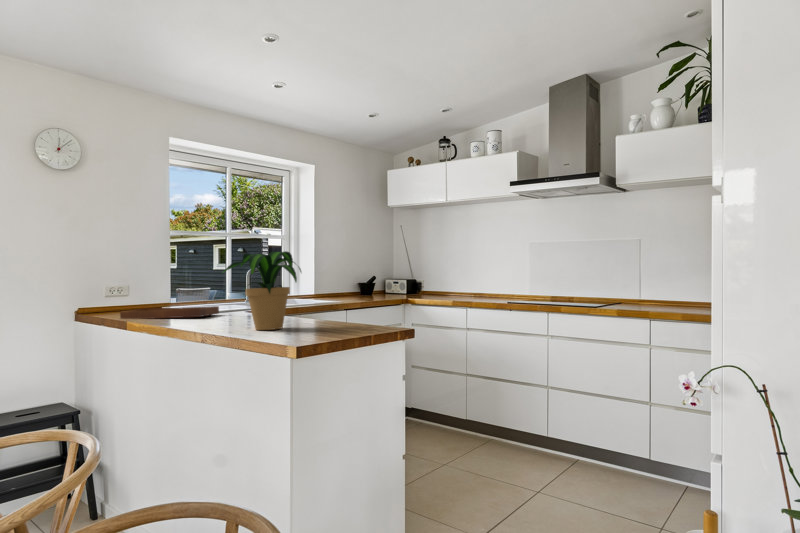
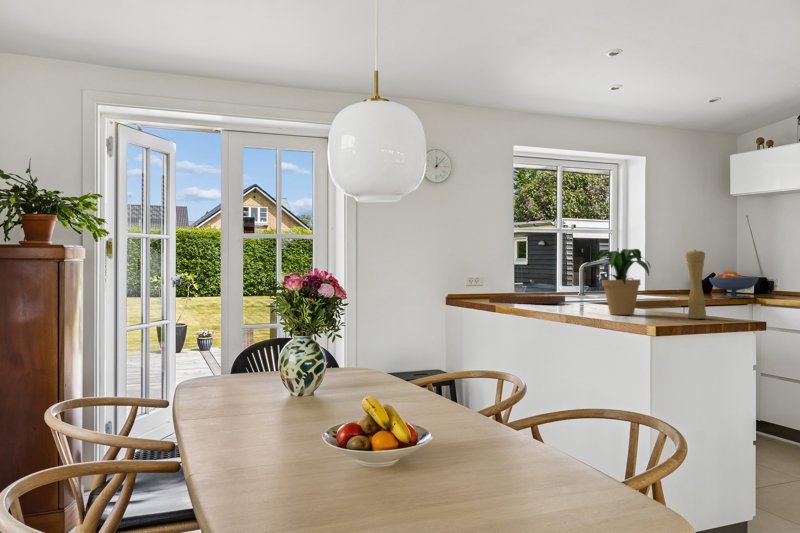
pepper mill: none [336,253,357,330] -> present [686,250,706,319]
fruit bowl: none [370,274,410,299] -> present [709,271,759,298]

